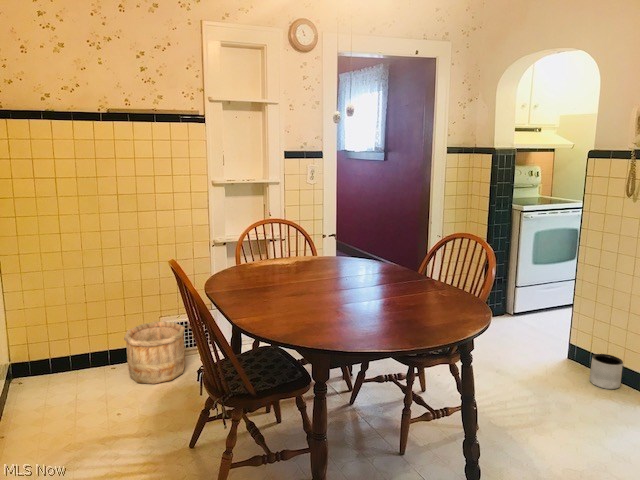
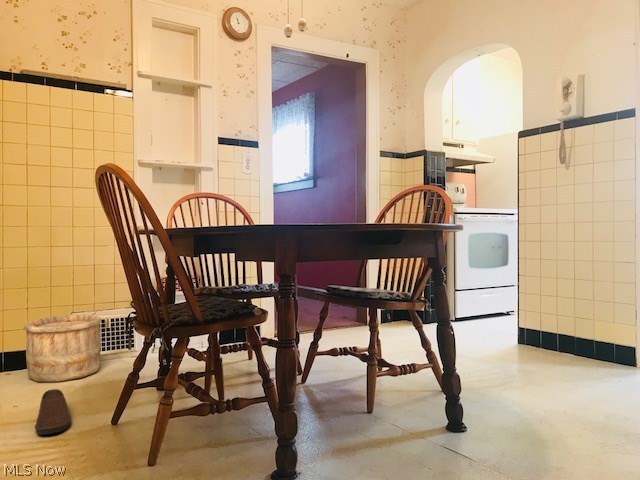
planter: present [589,354,623,389] -> none [546,326,578,359]
shoe: none [142,408,167,454] -> present [35,389,71,435]

